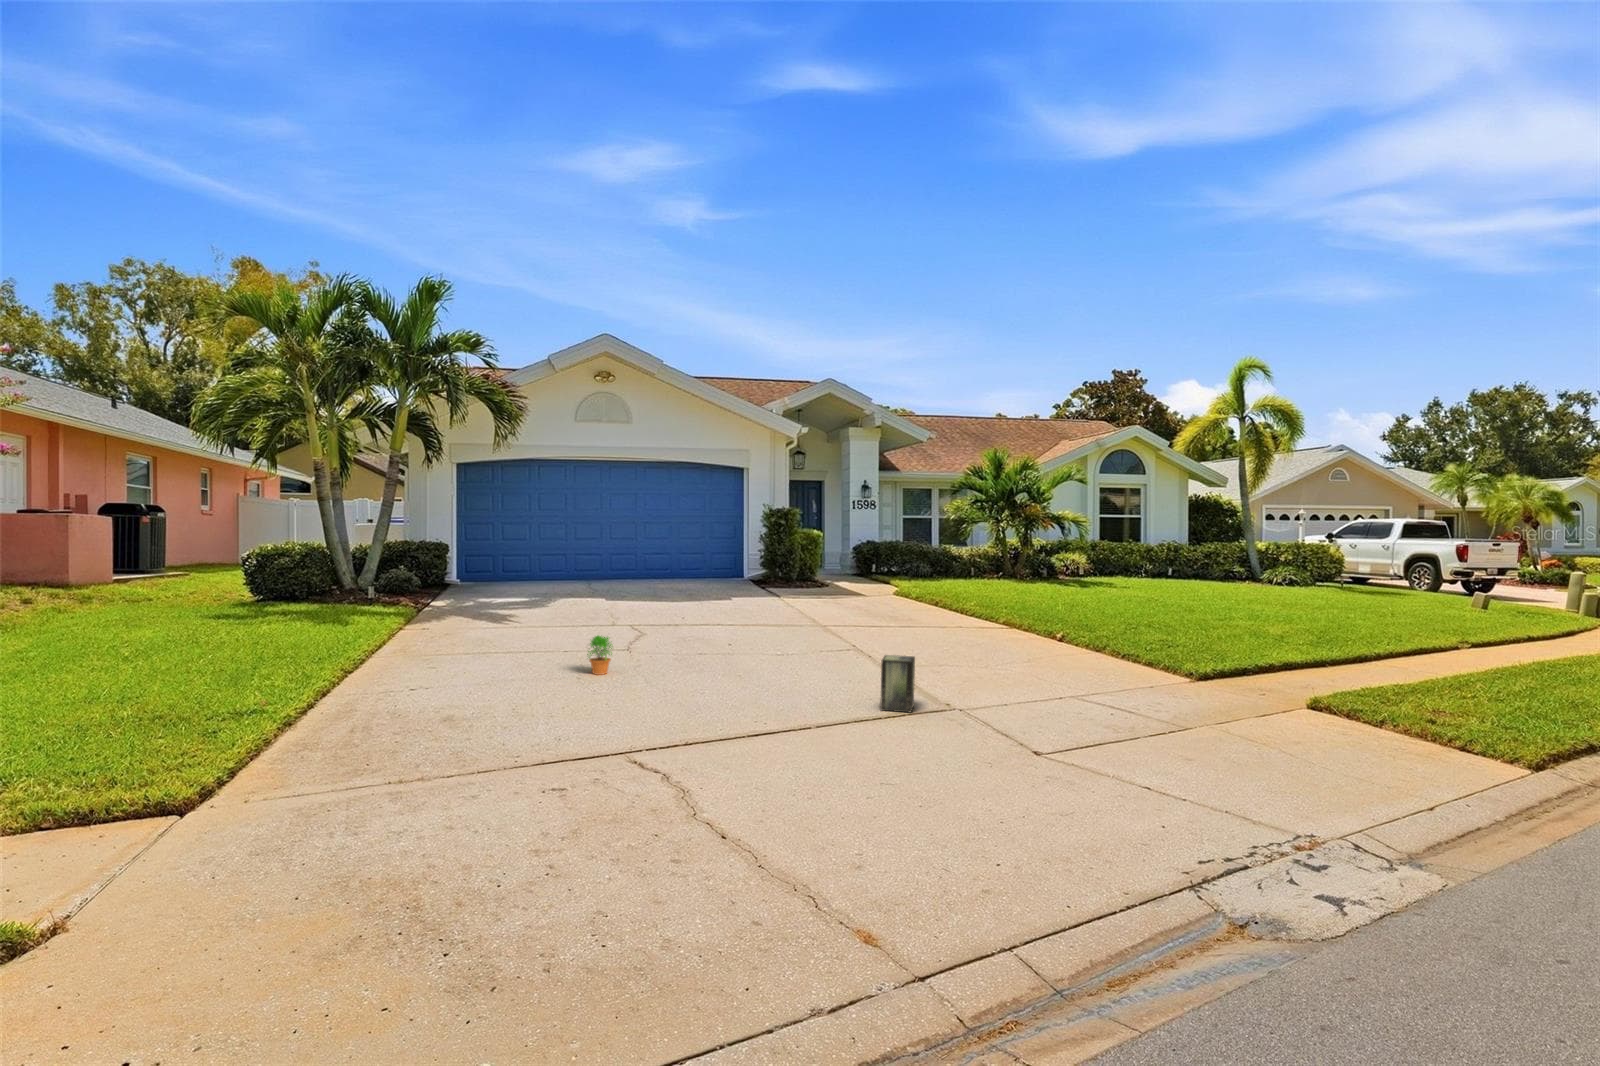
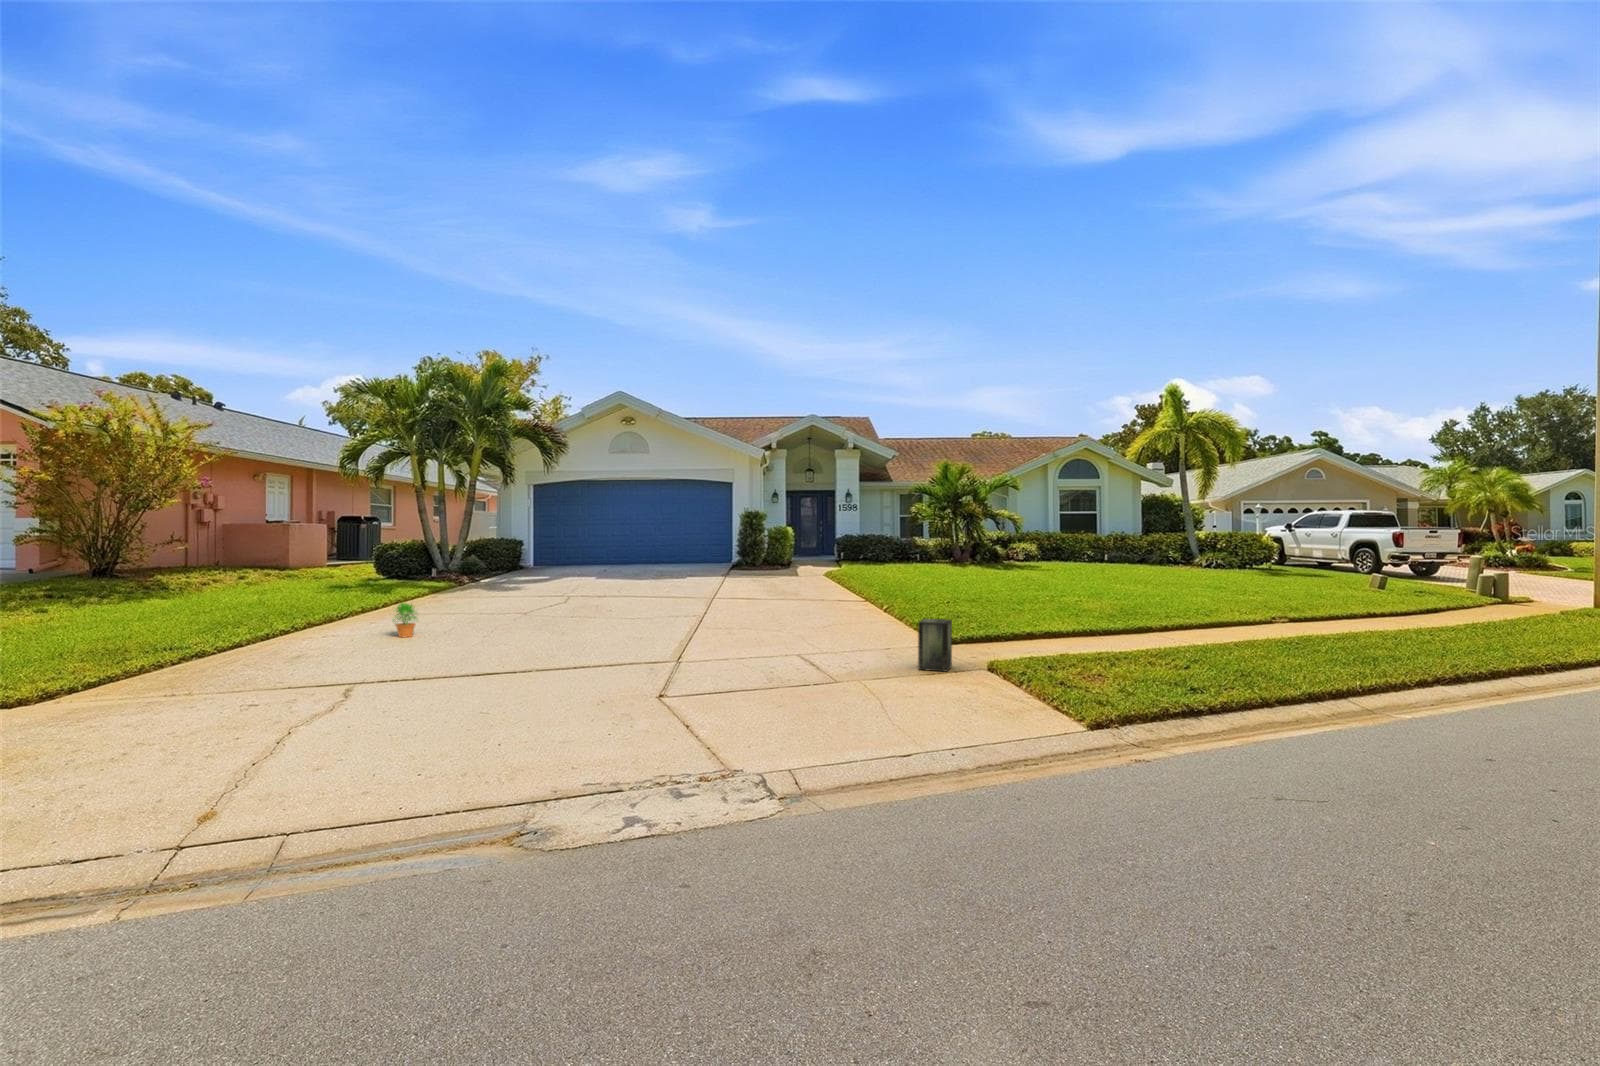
storage box: present [880,655,915,712] -> present [918,619,952,672]

